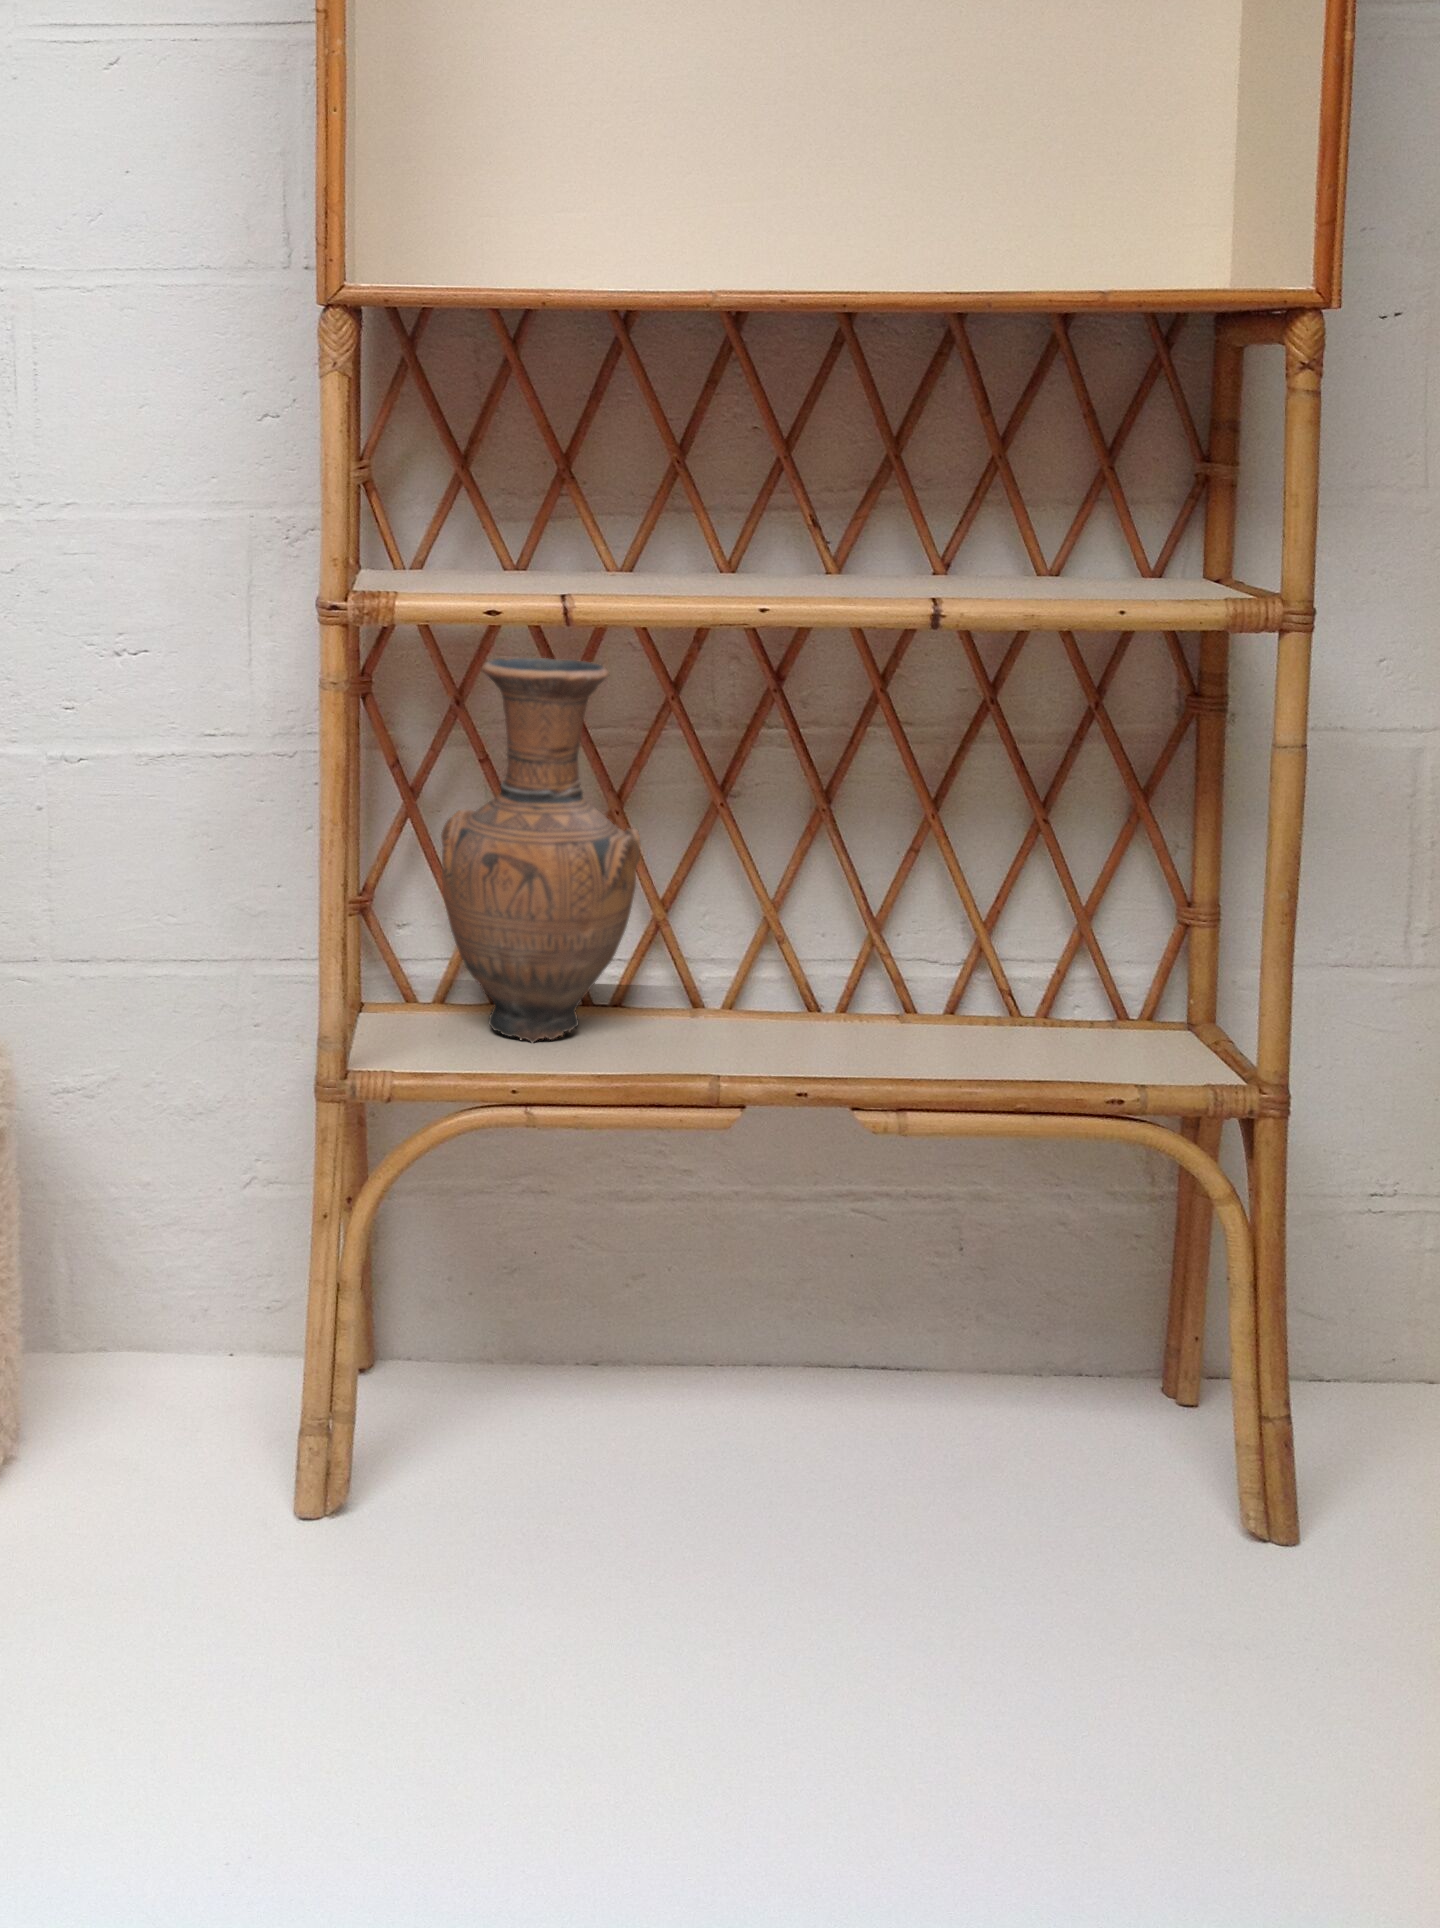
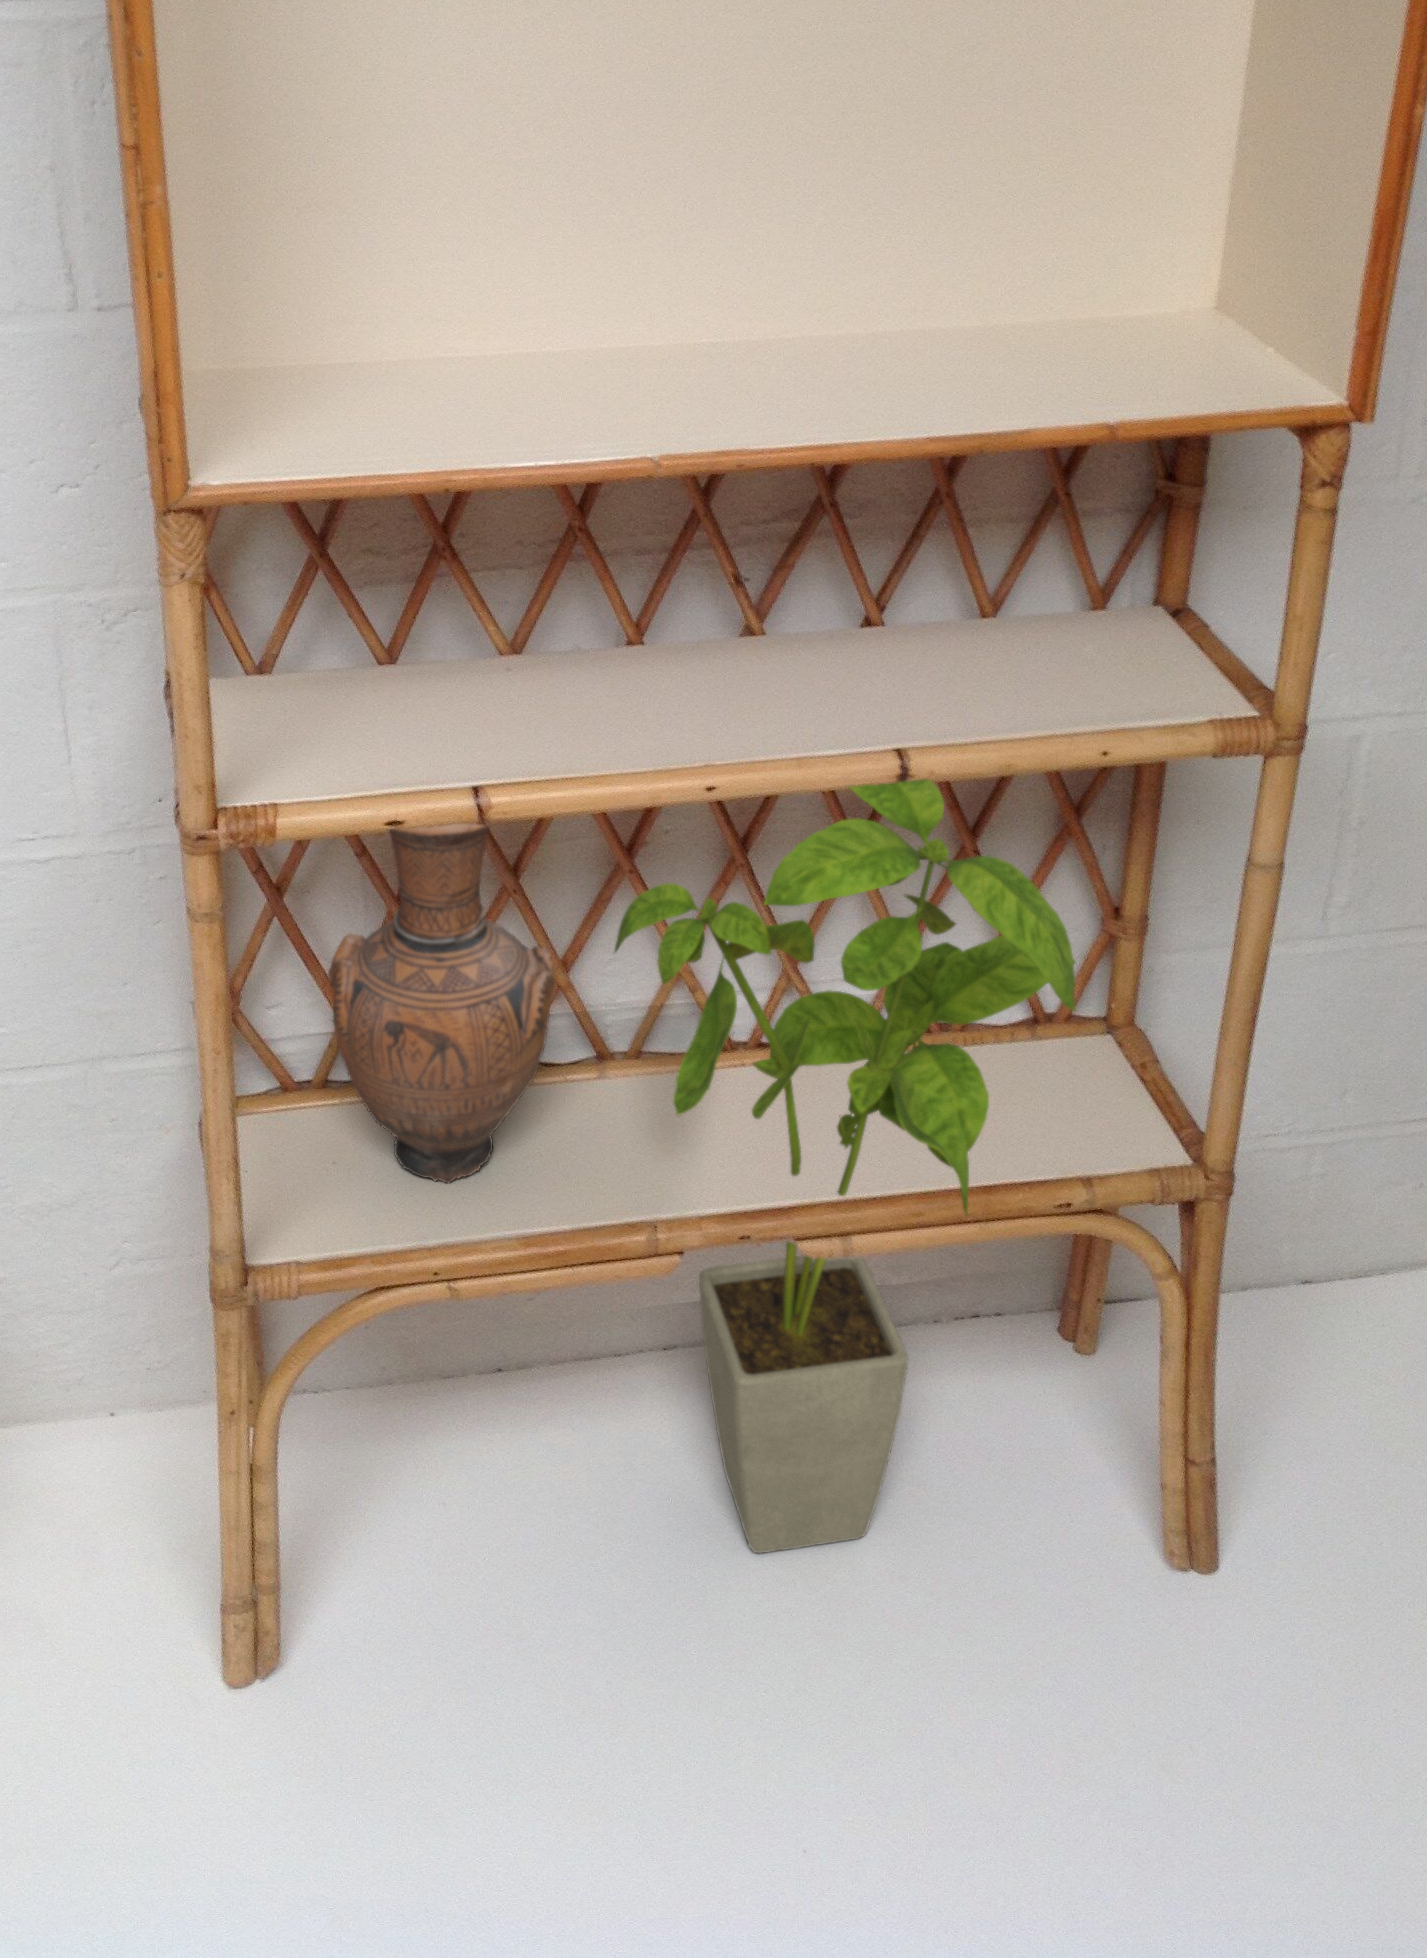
house plant: none [696,637,1139,1489] -> present [615,779,1076,1553]

